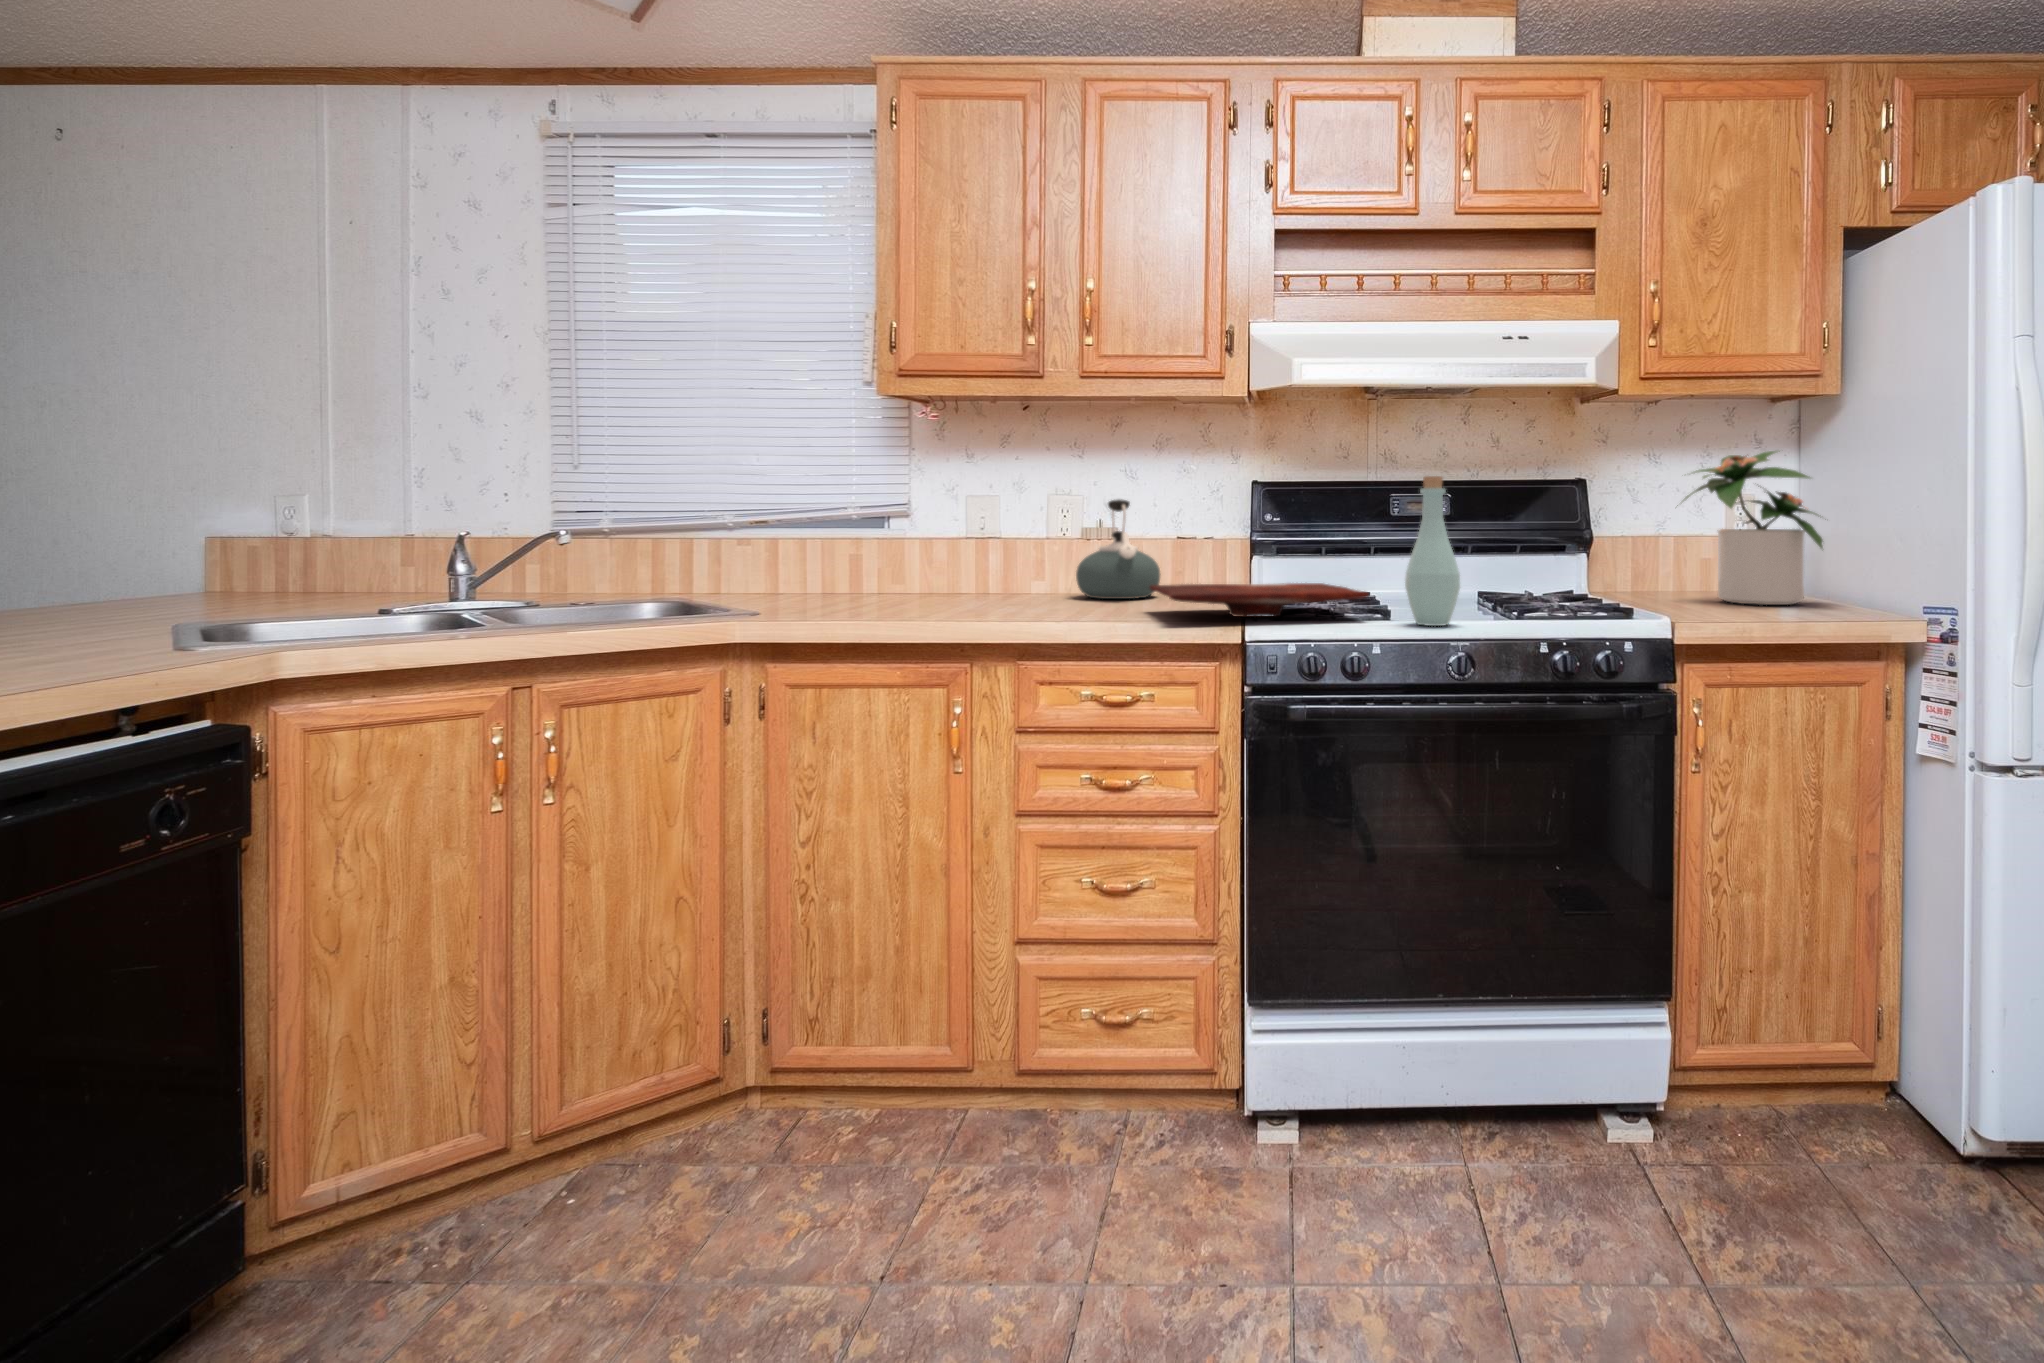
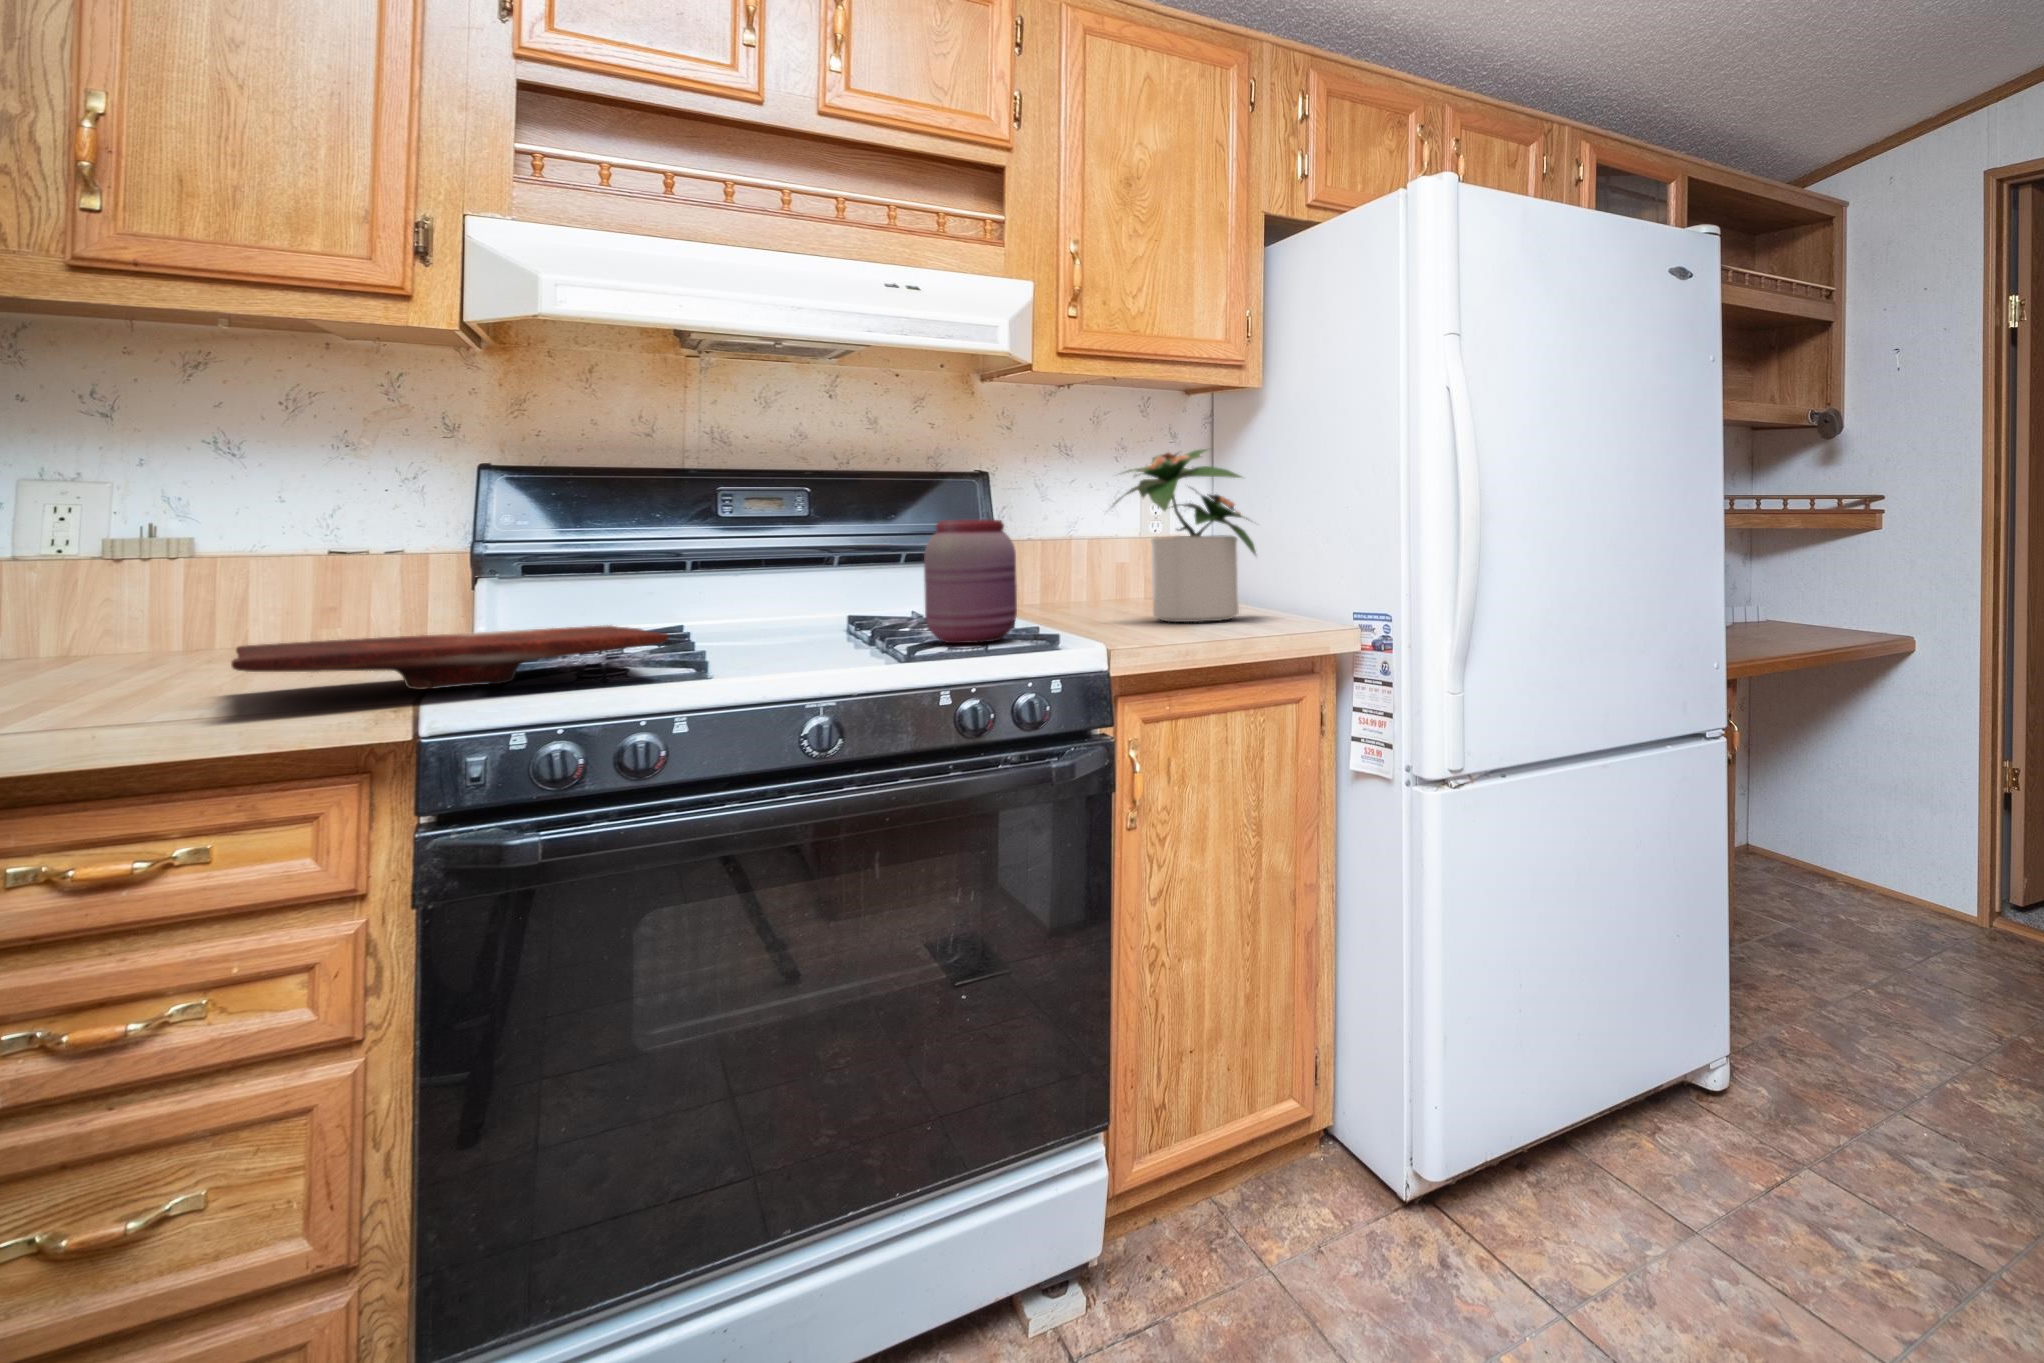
bottle: present [1405,476,1460,626] -> none [727,453,816,678]
kettle: present [1076,499,1161,599] -> none [108,501,314,677]
jar: none [1526,516,1598,610] -> present [924,519,1017,643]

